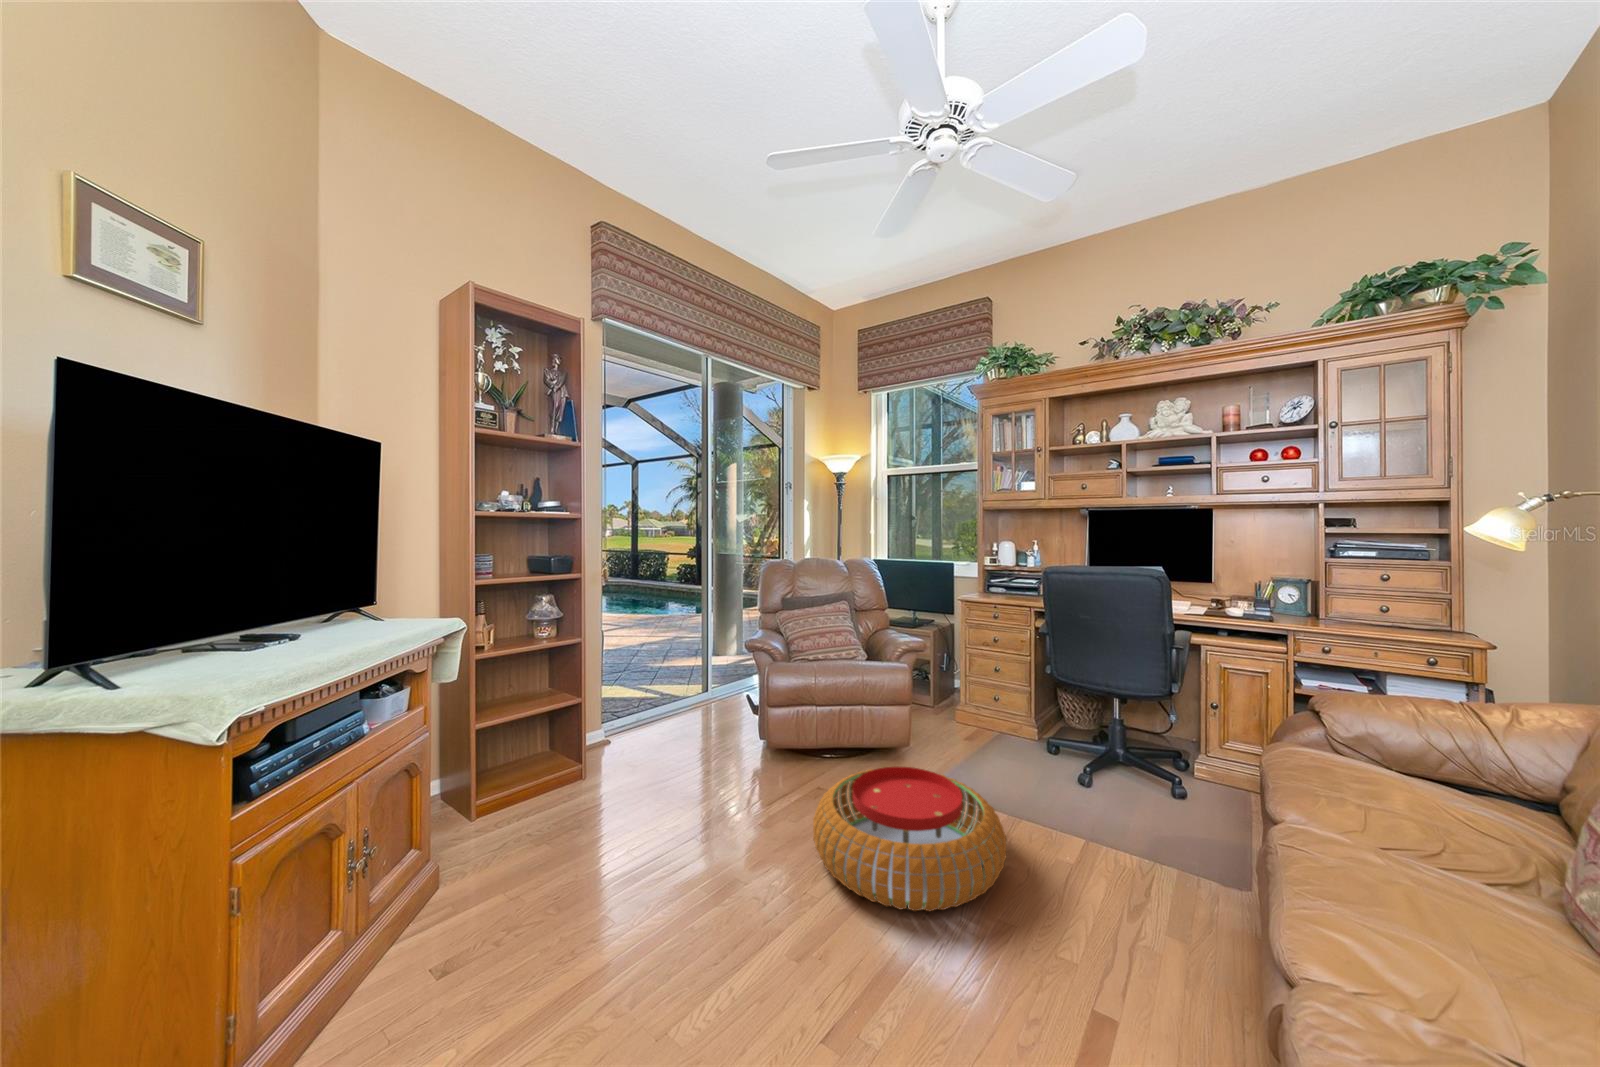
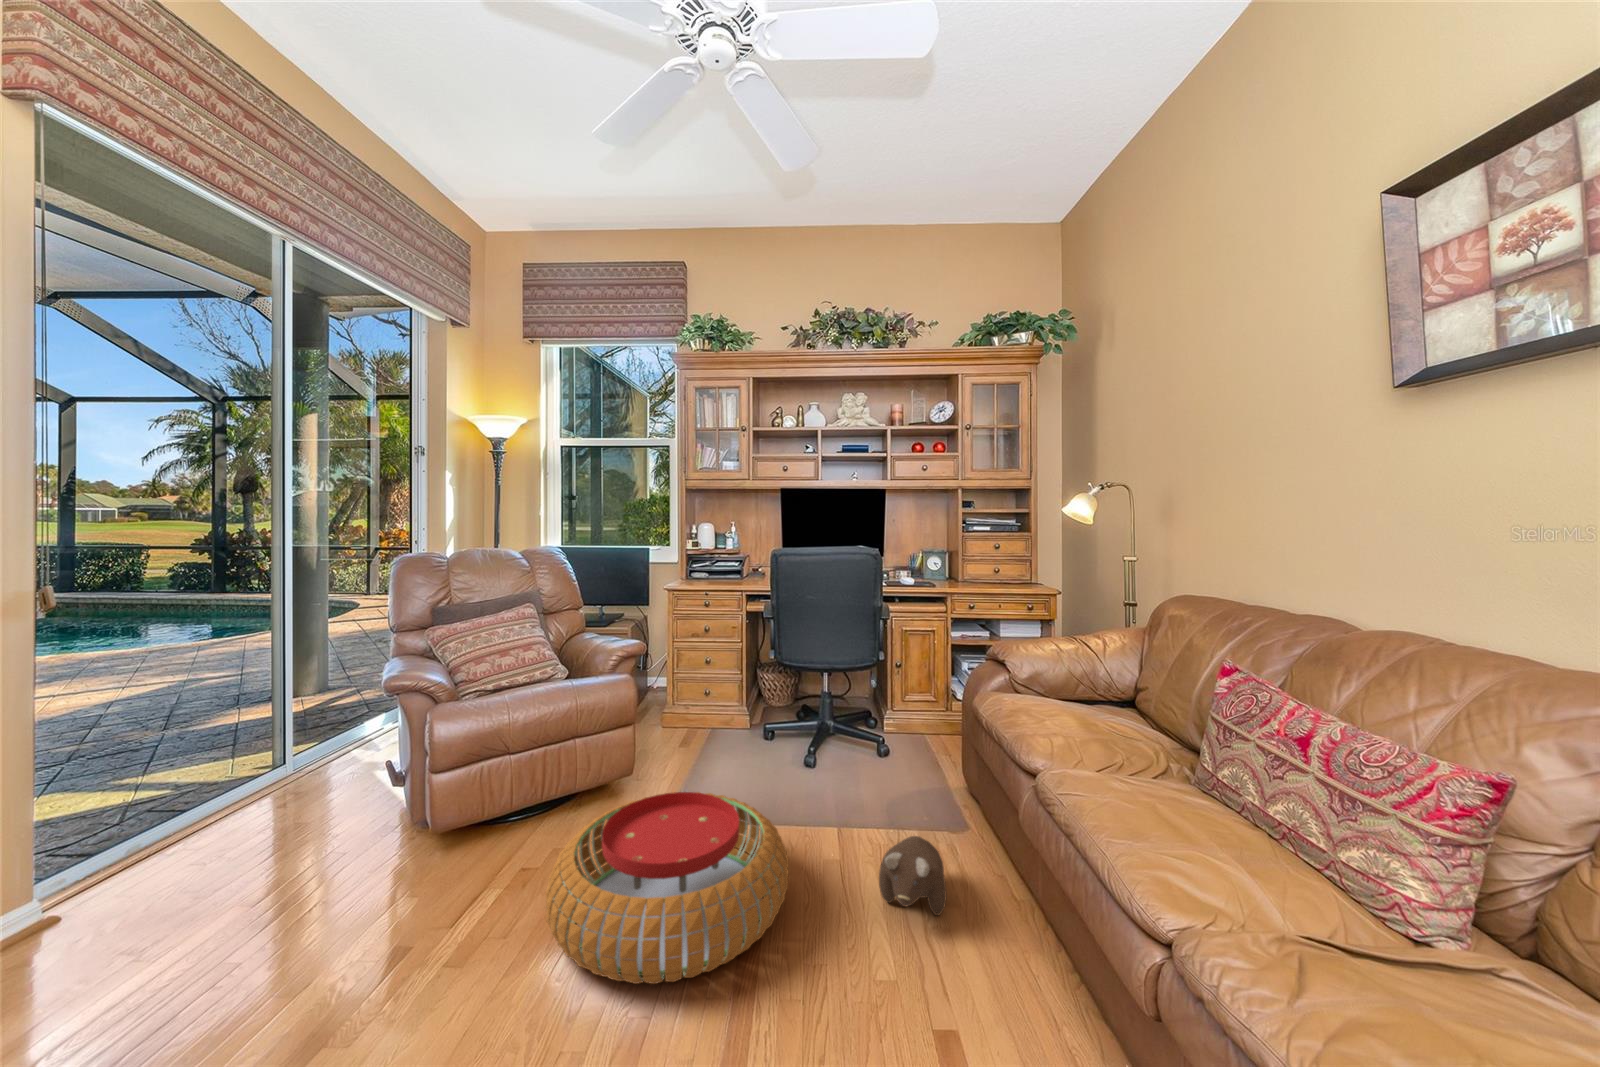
plush toy: none [1091,873,1178,963] -> present [879,836,947,915]

